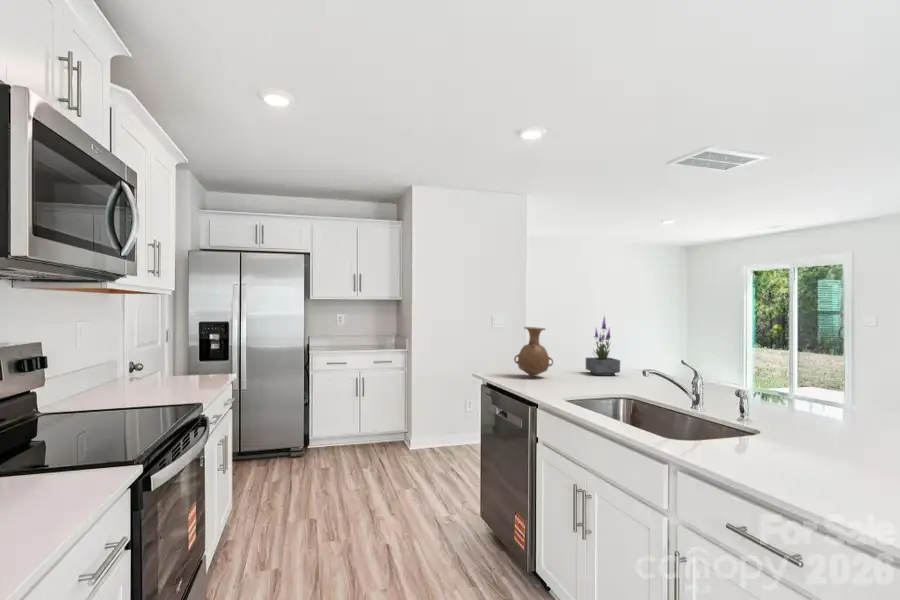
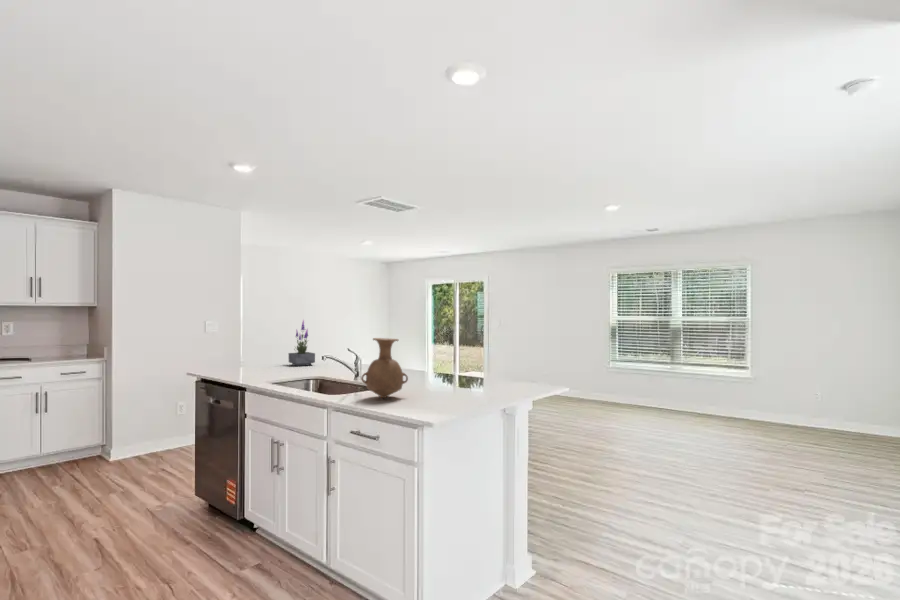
vase: present [514,327,553,377] -> present [361,338,408,398]

